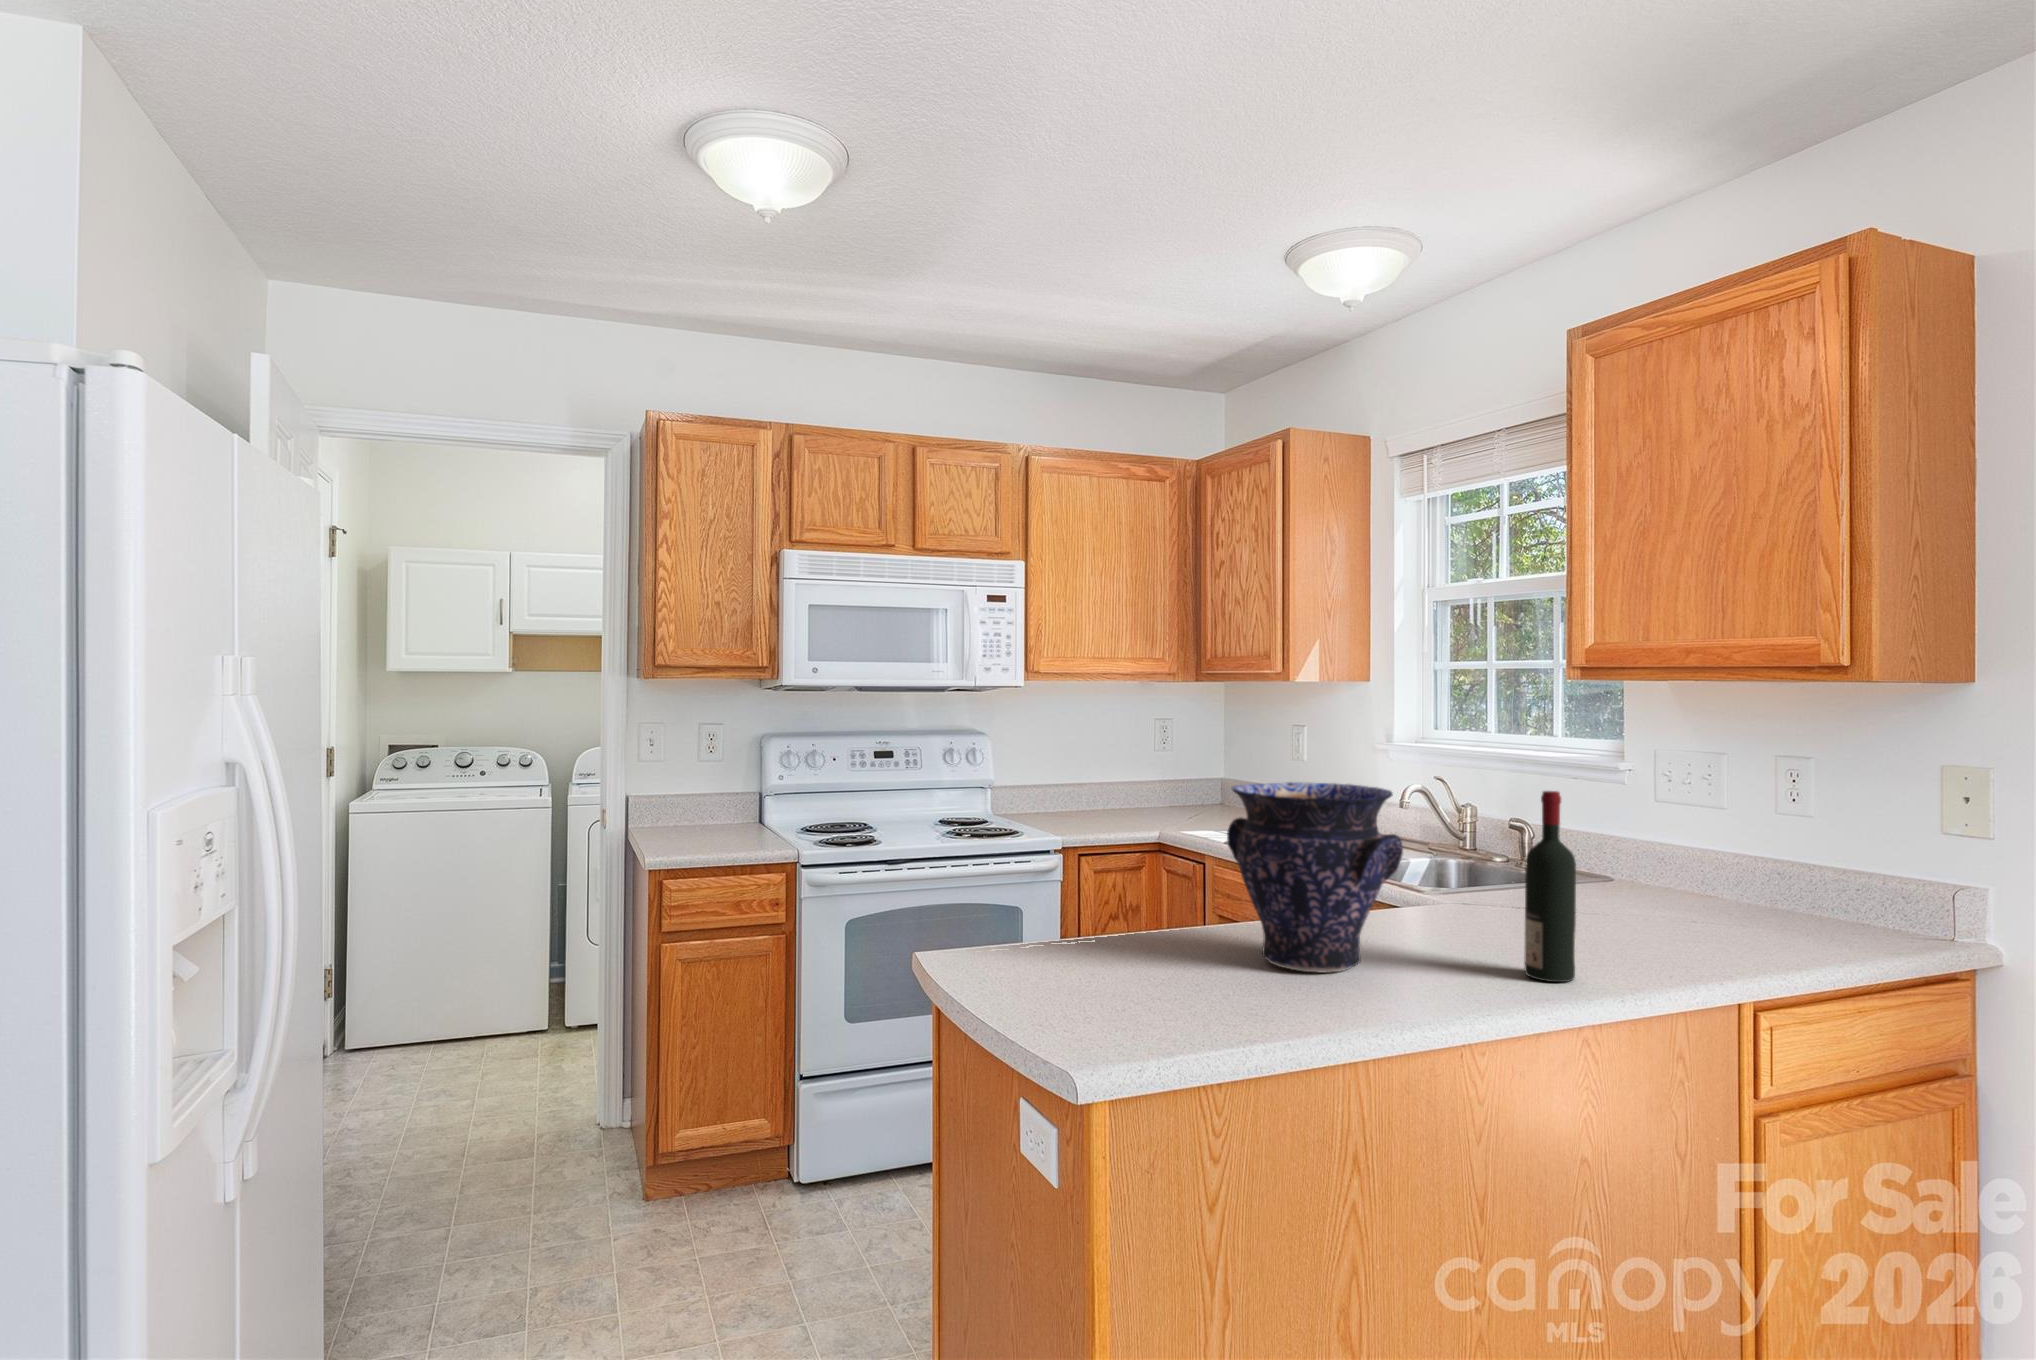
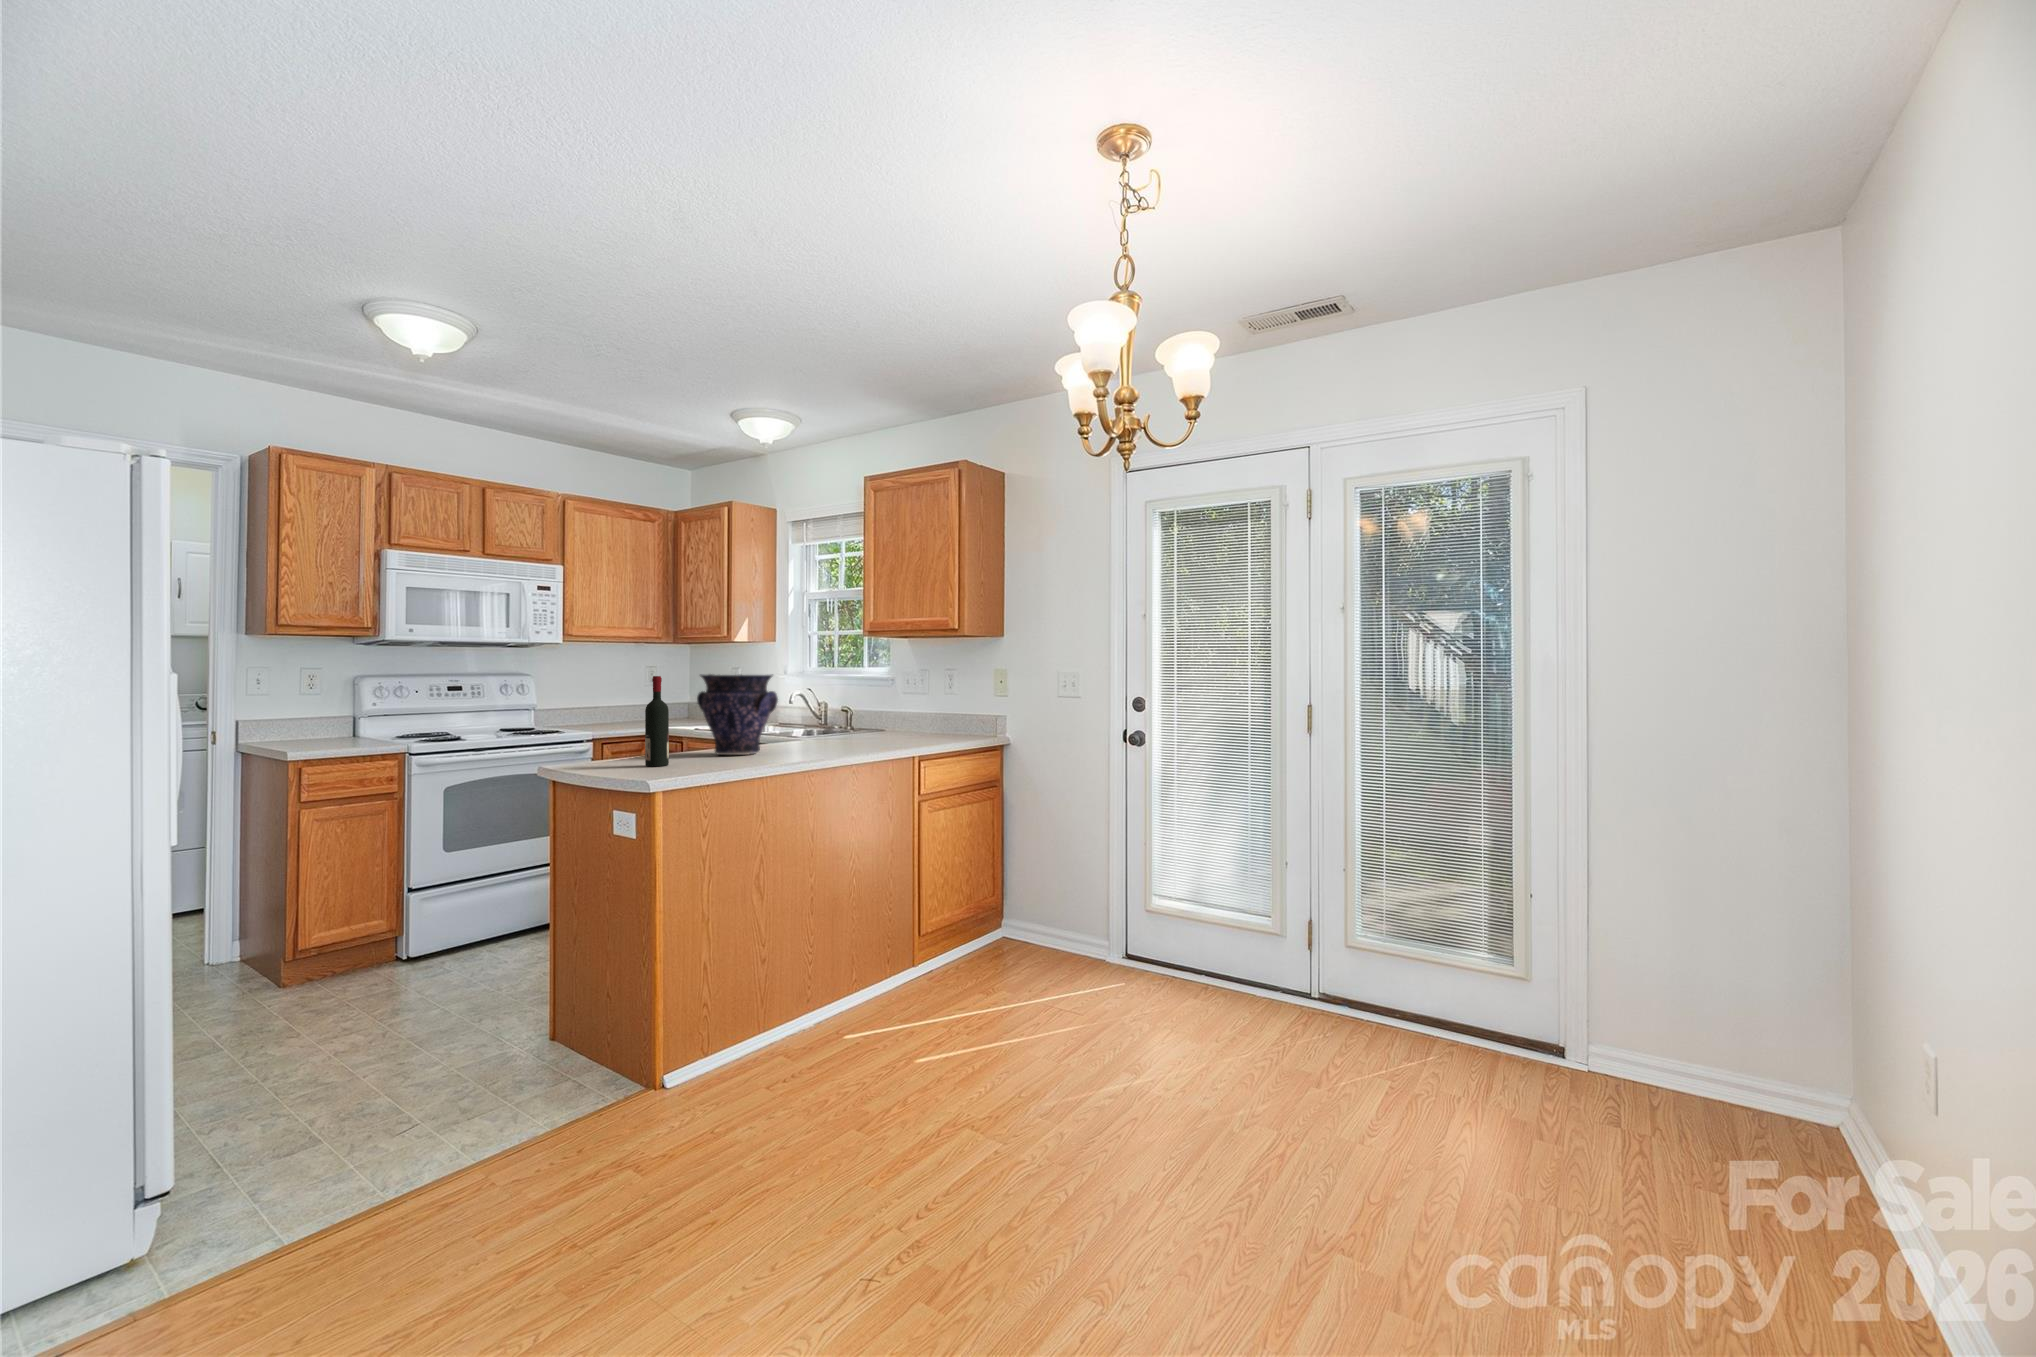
wine bottle: present [1524,791,1576,982] -> present [645,676,669,766]

